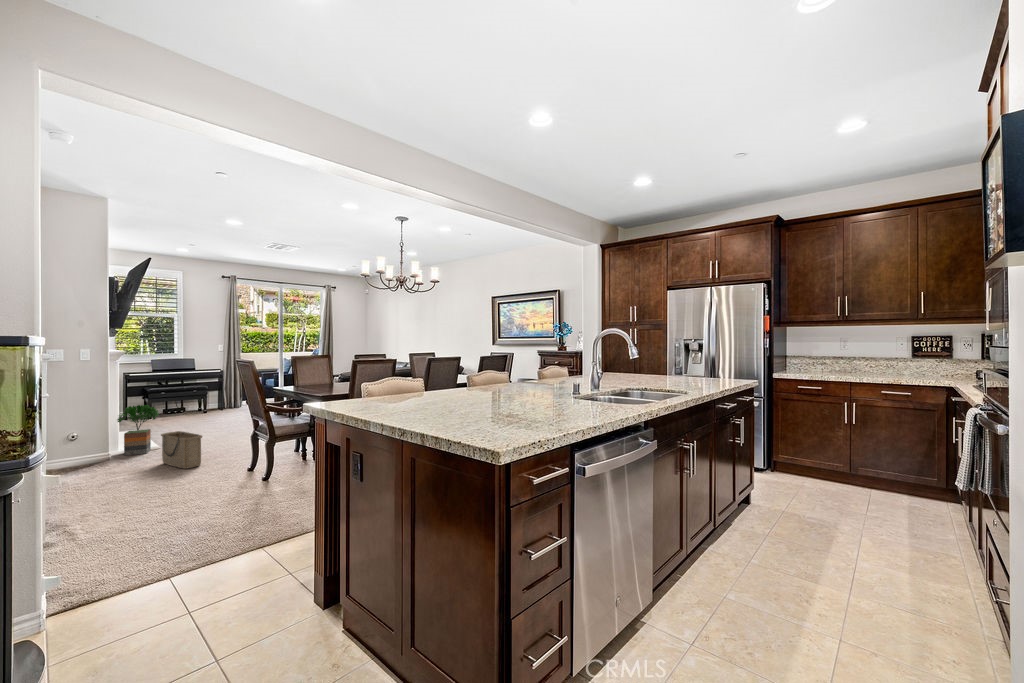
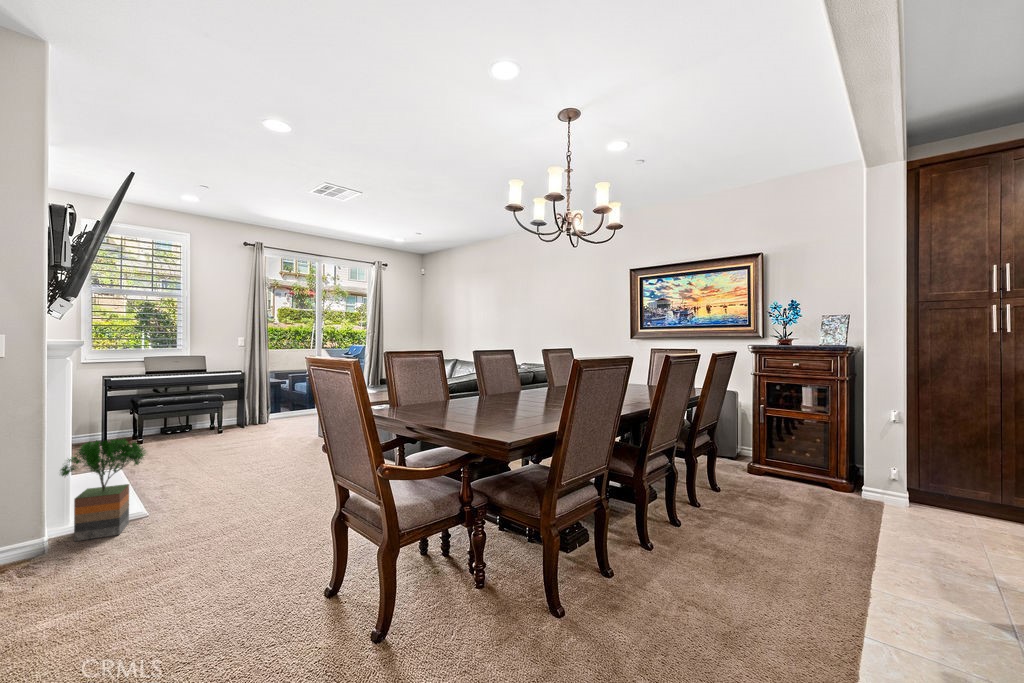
basket: present [161,431,202,469] -> none [144,499,233,594]

